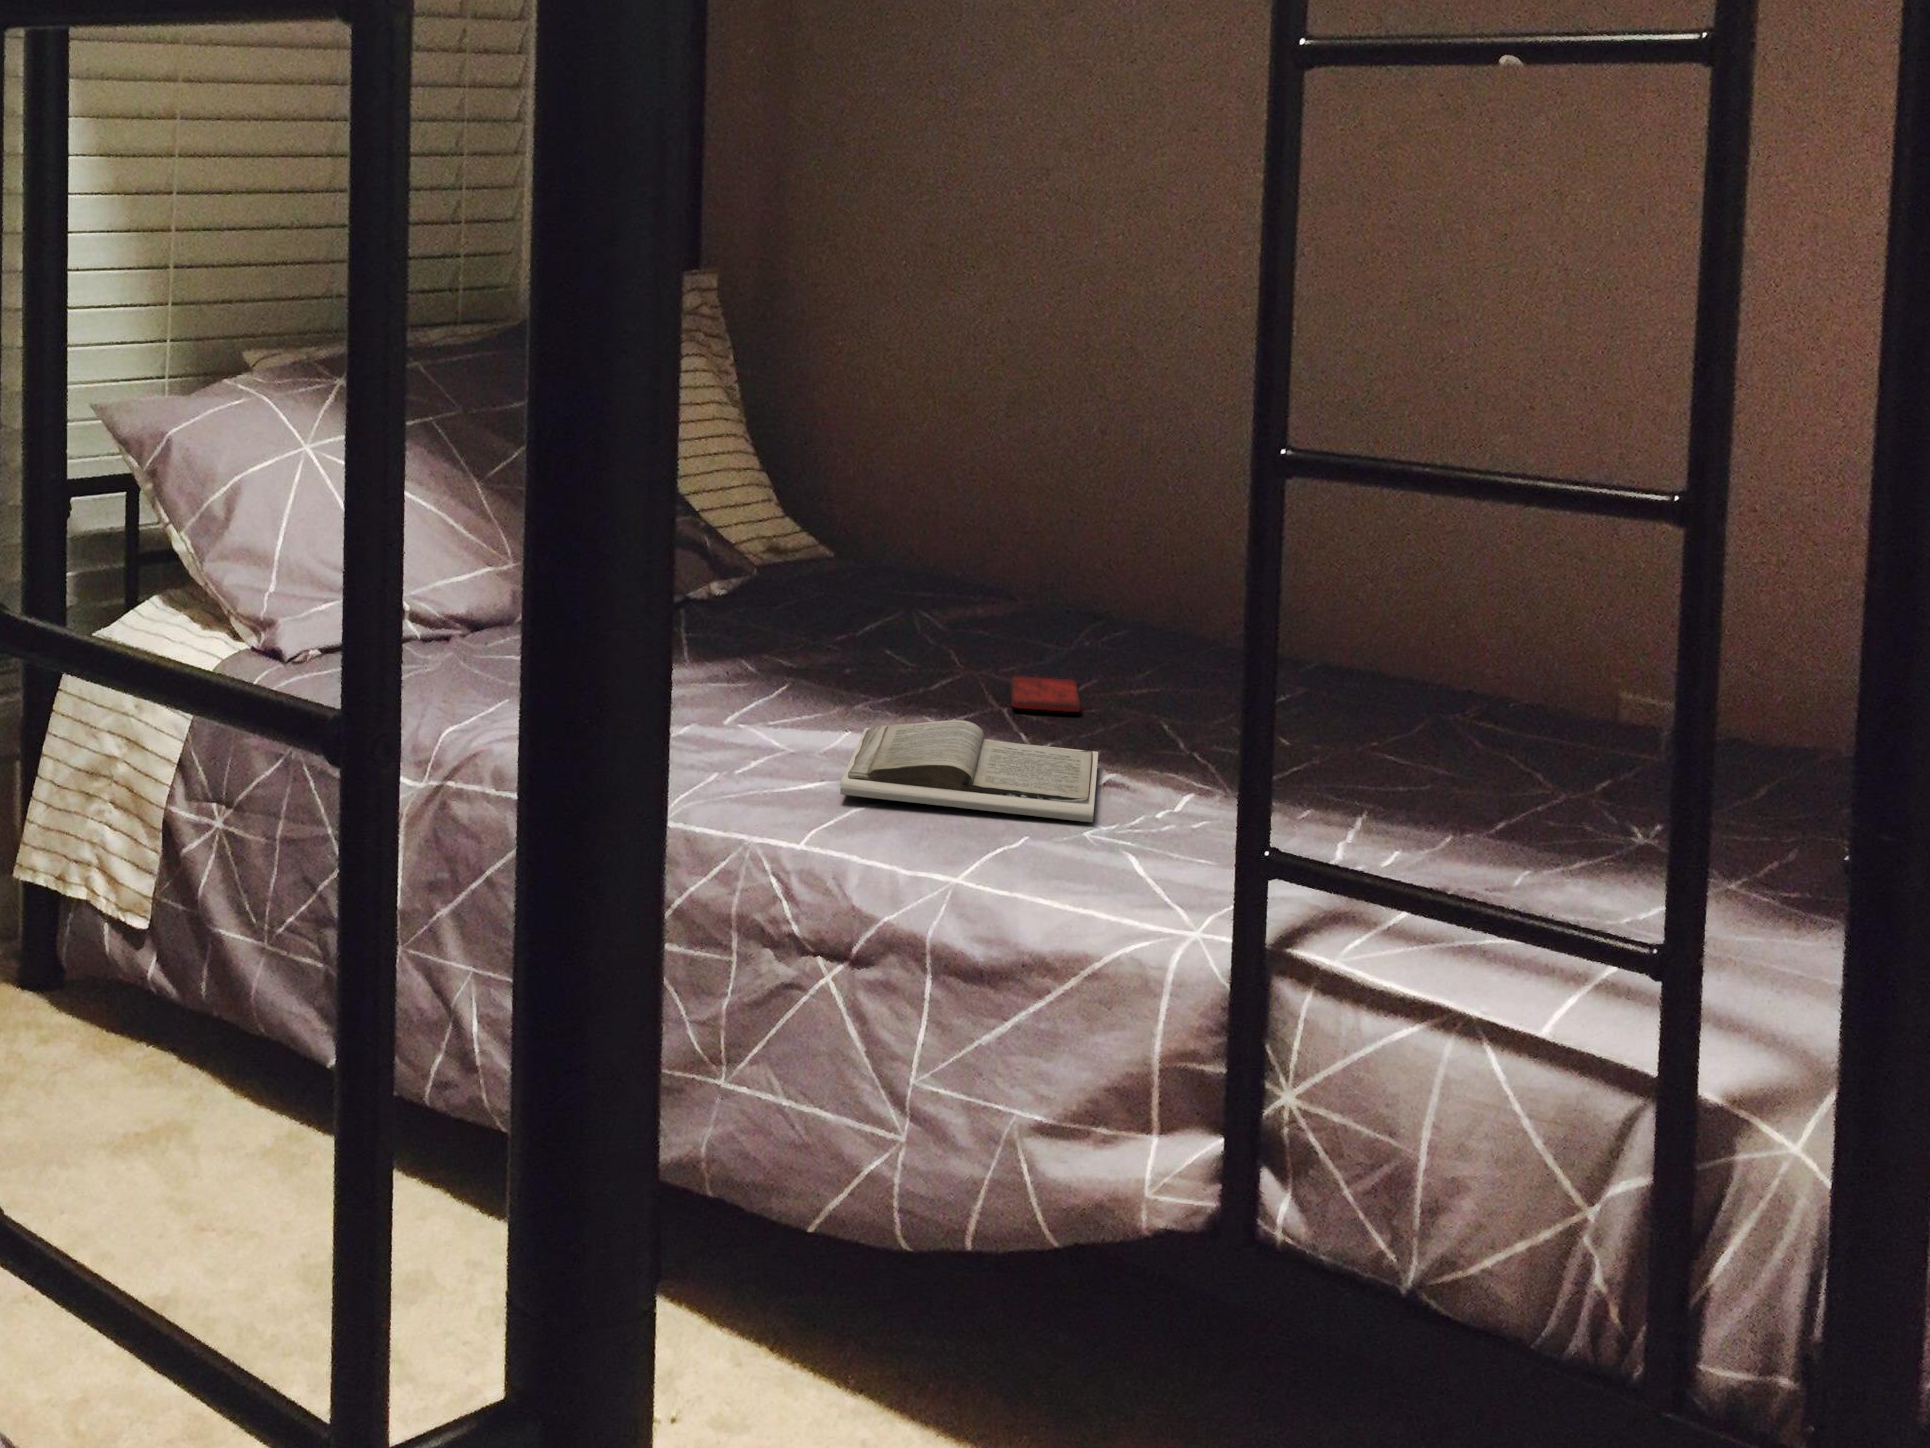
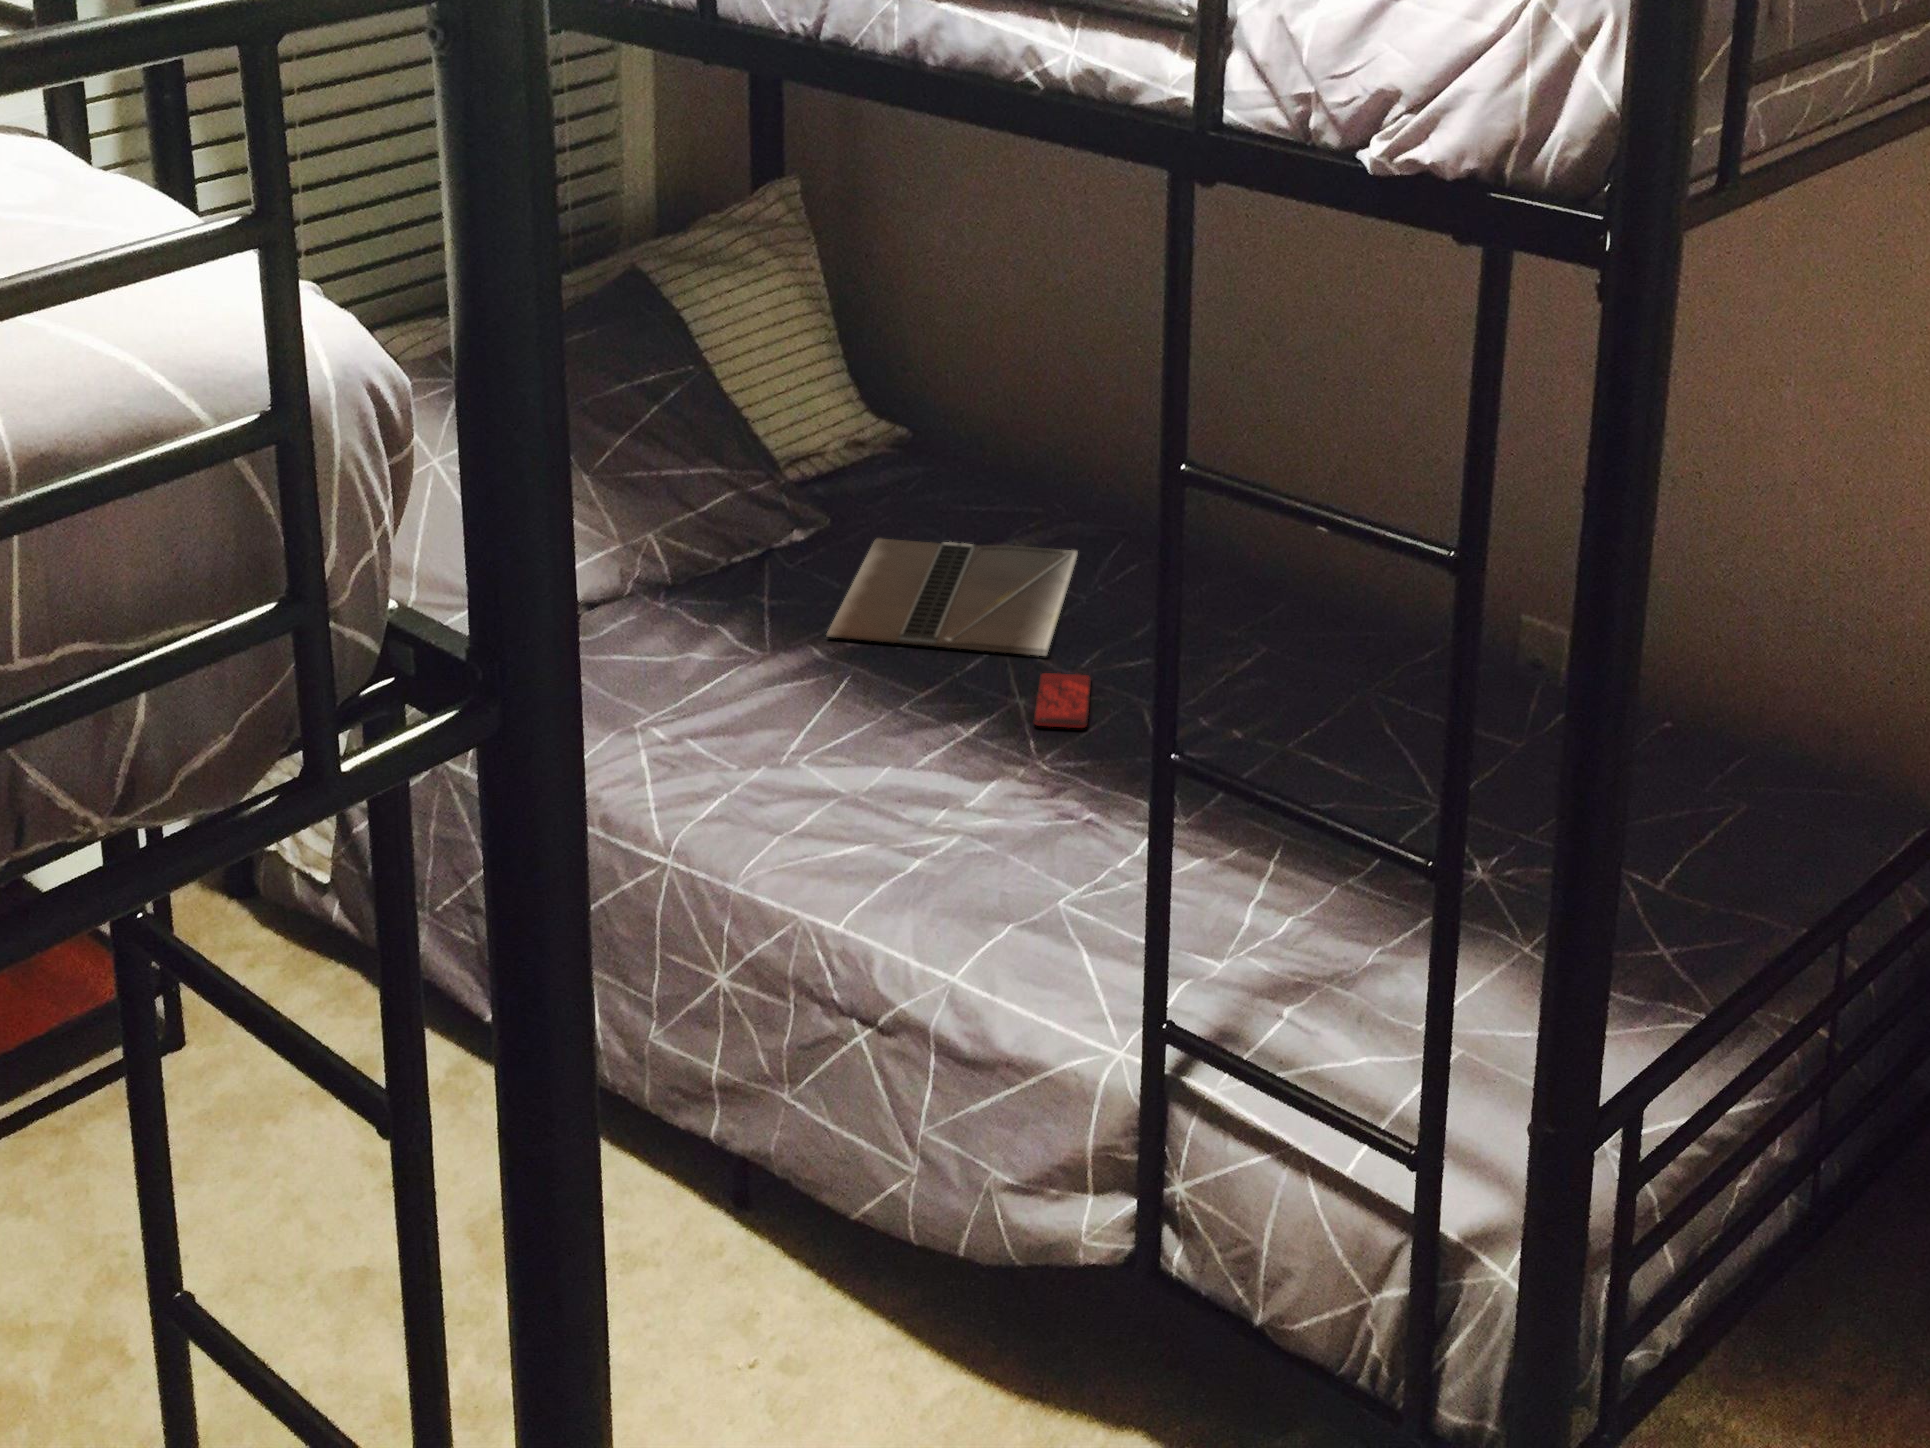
laptop: none [737,592,1035,668] -> present [827,538,1078,656]
book: present [840,720,1098,822] -> none [878,781,1087,904]

